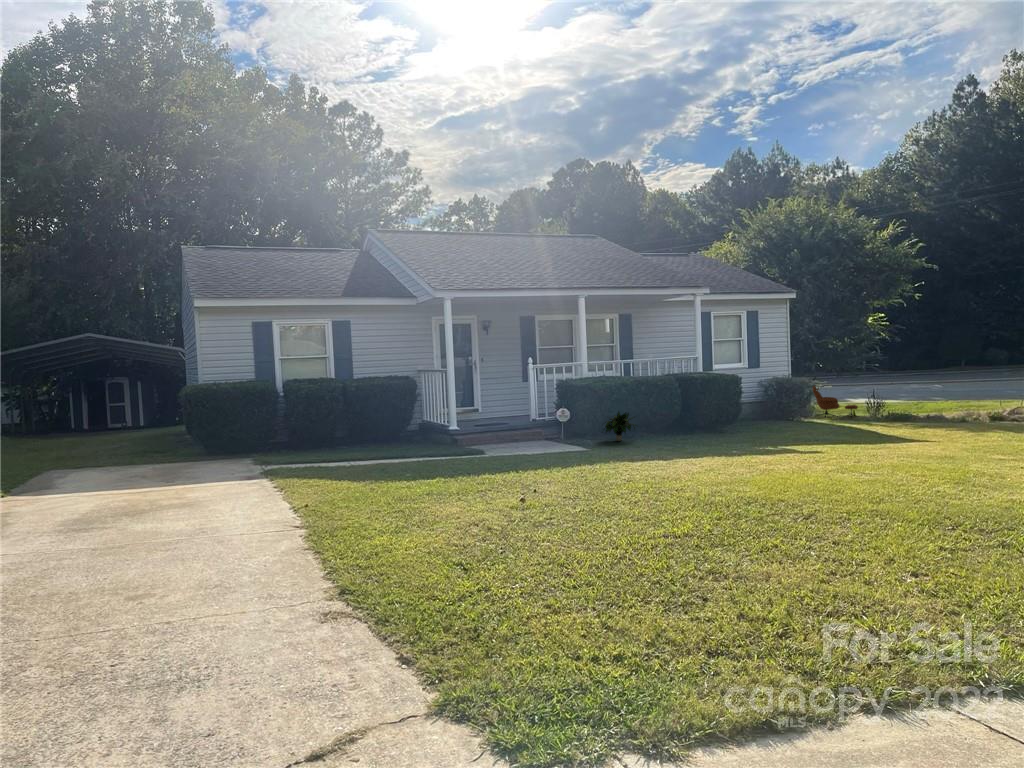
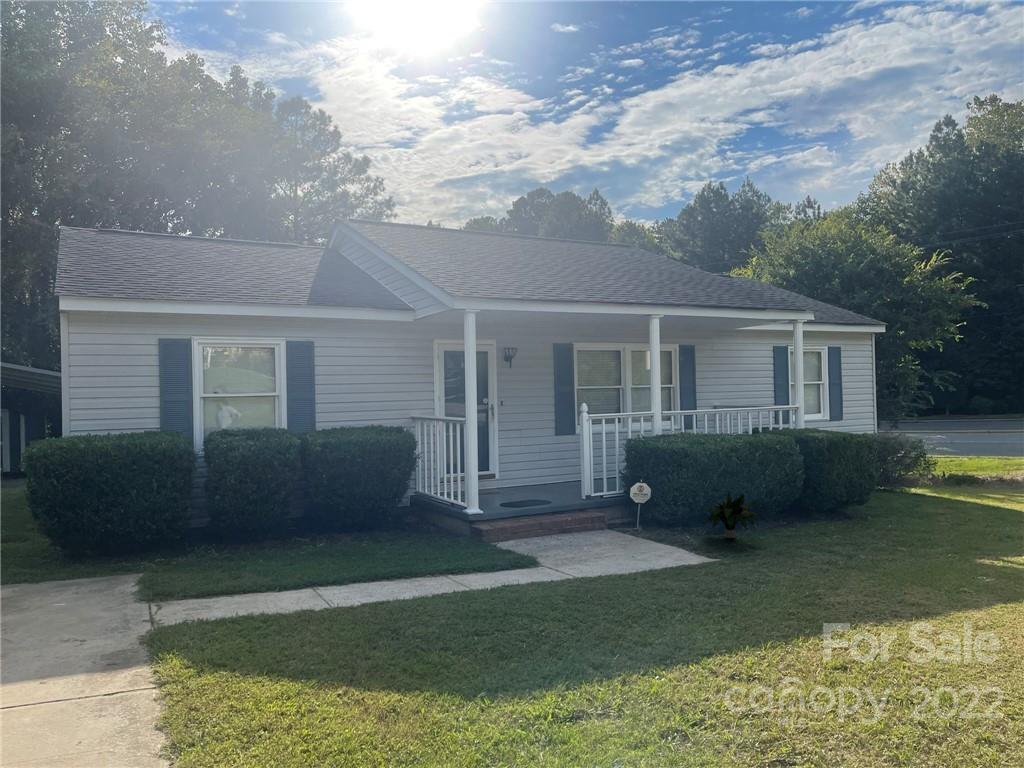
lounge chair: present [813,385,858,417] -> none [918,446,984,492]

